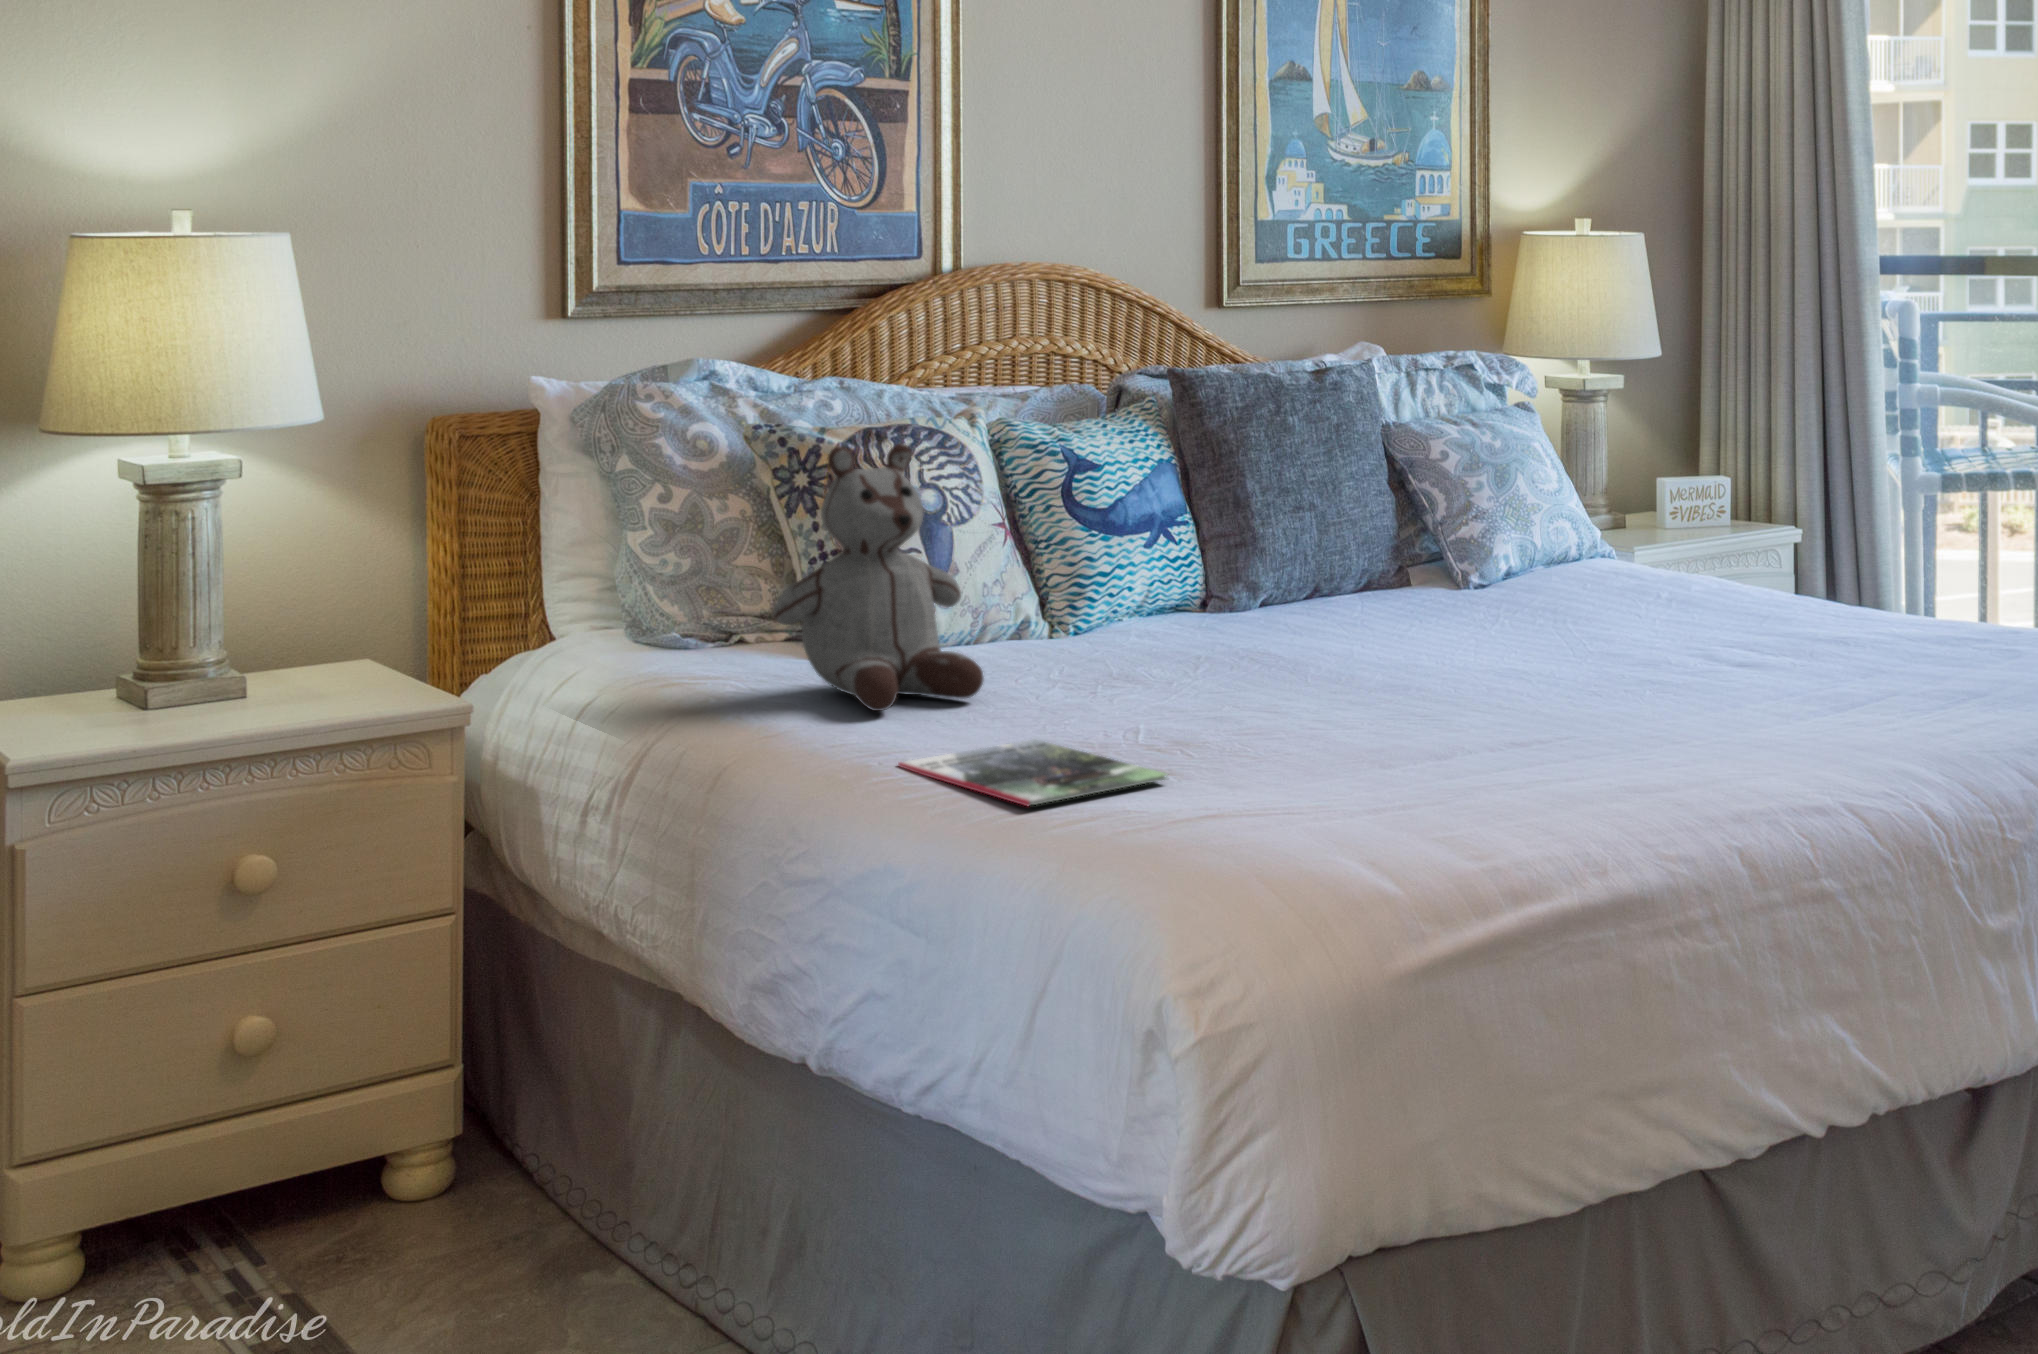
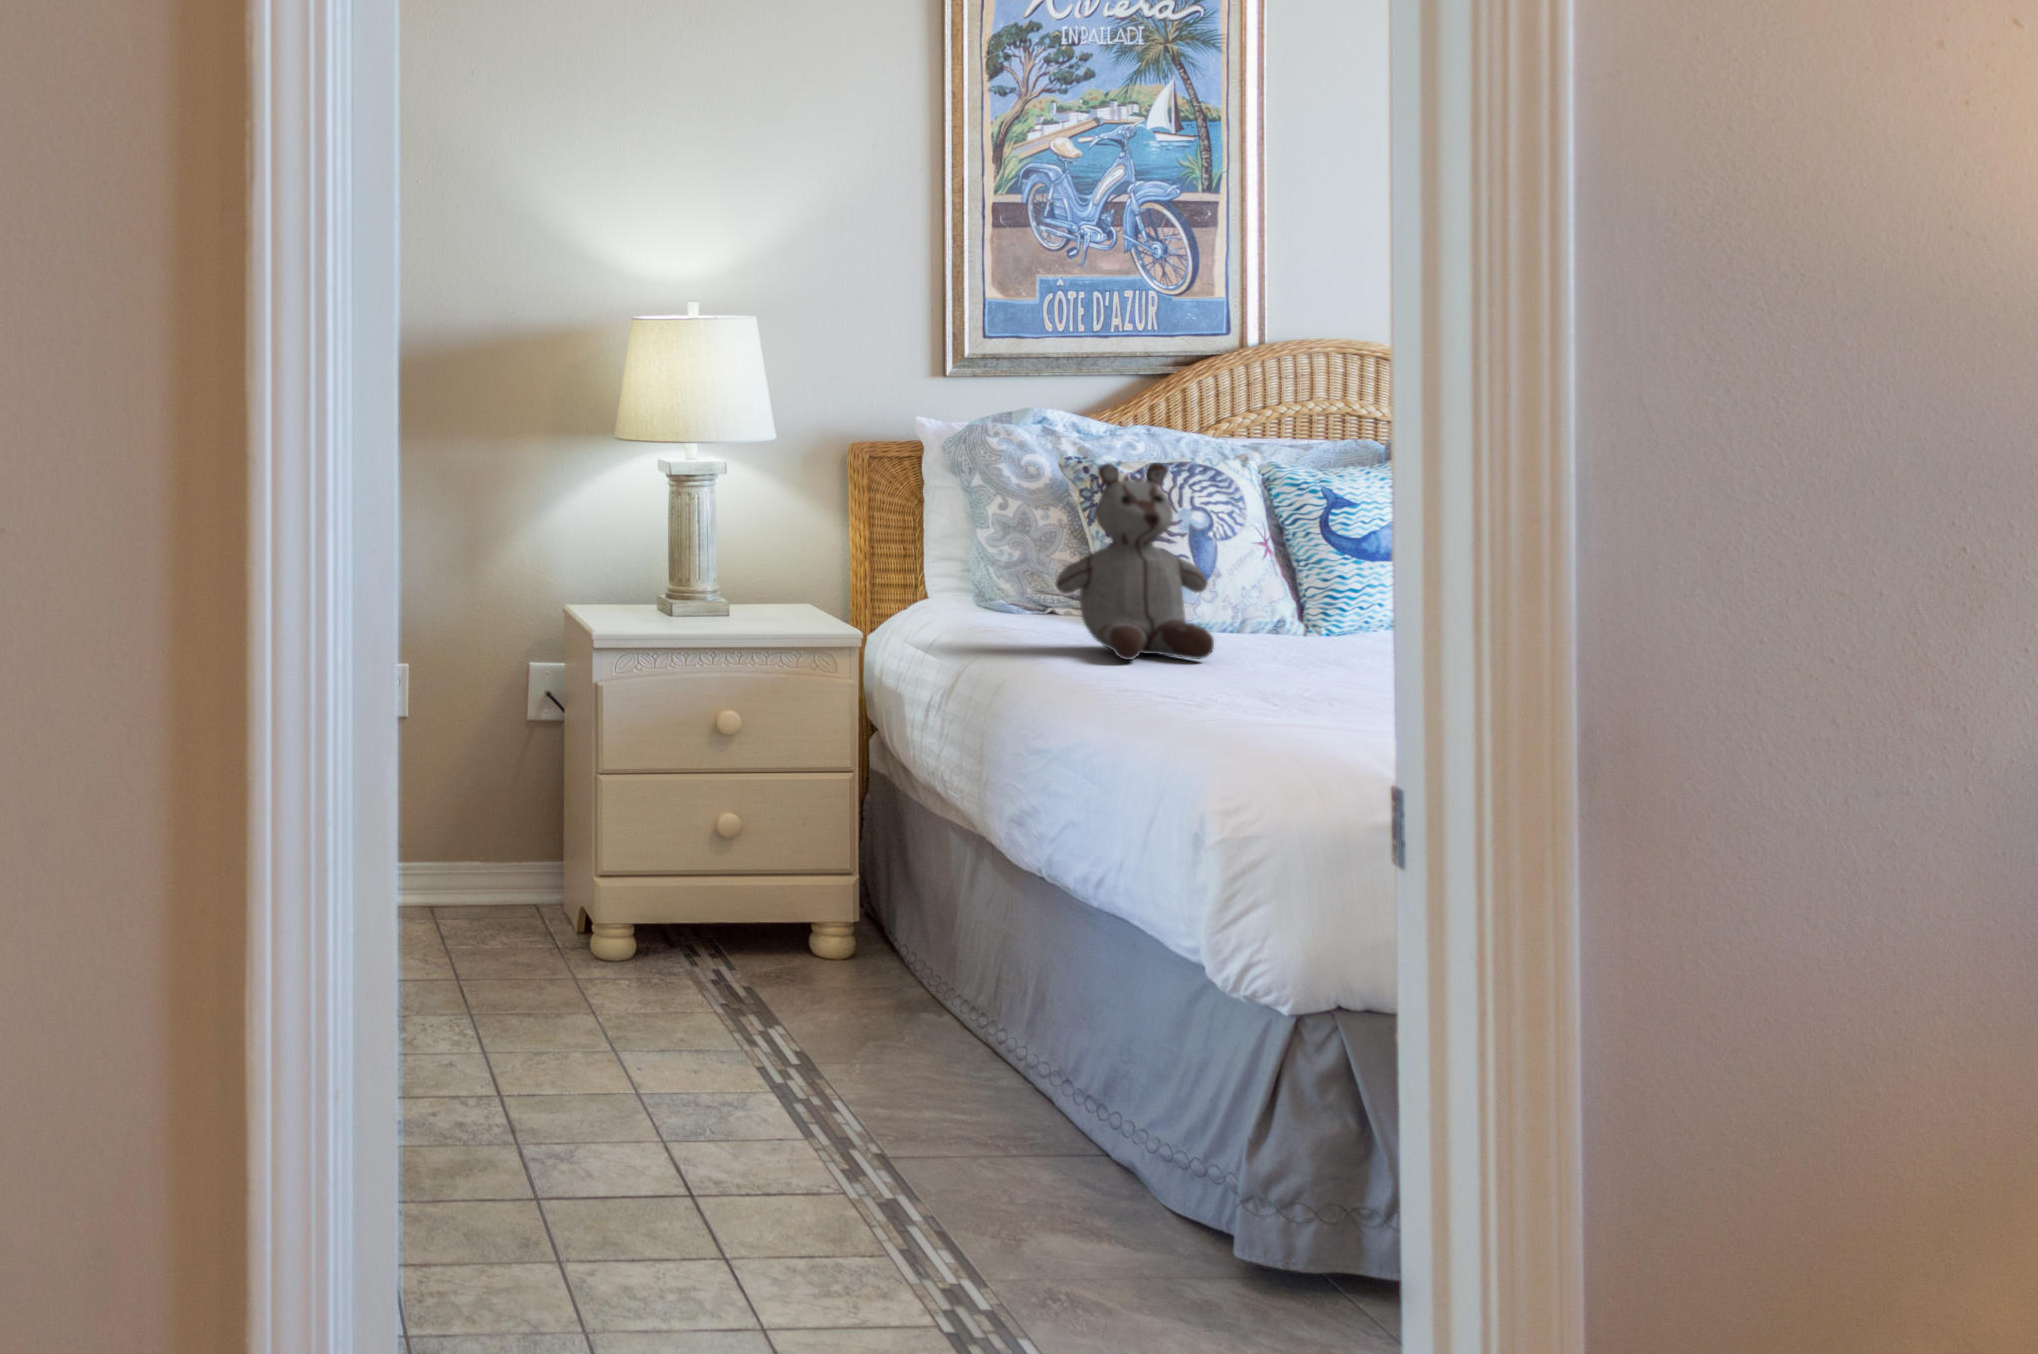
magazine: present [899,740,1167,806] -> none [1120,684,1321,713]

